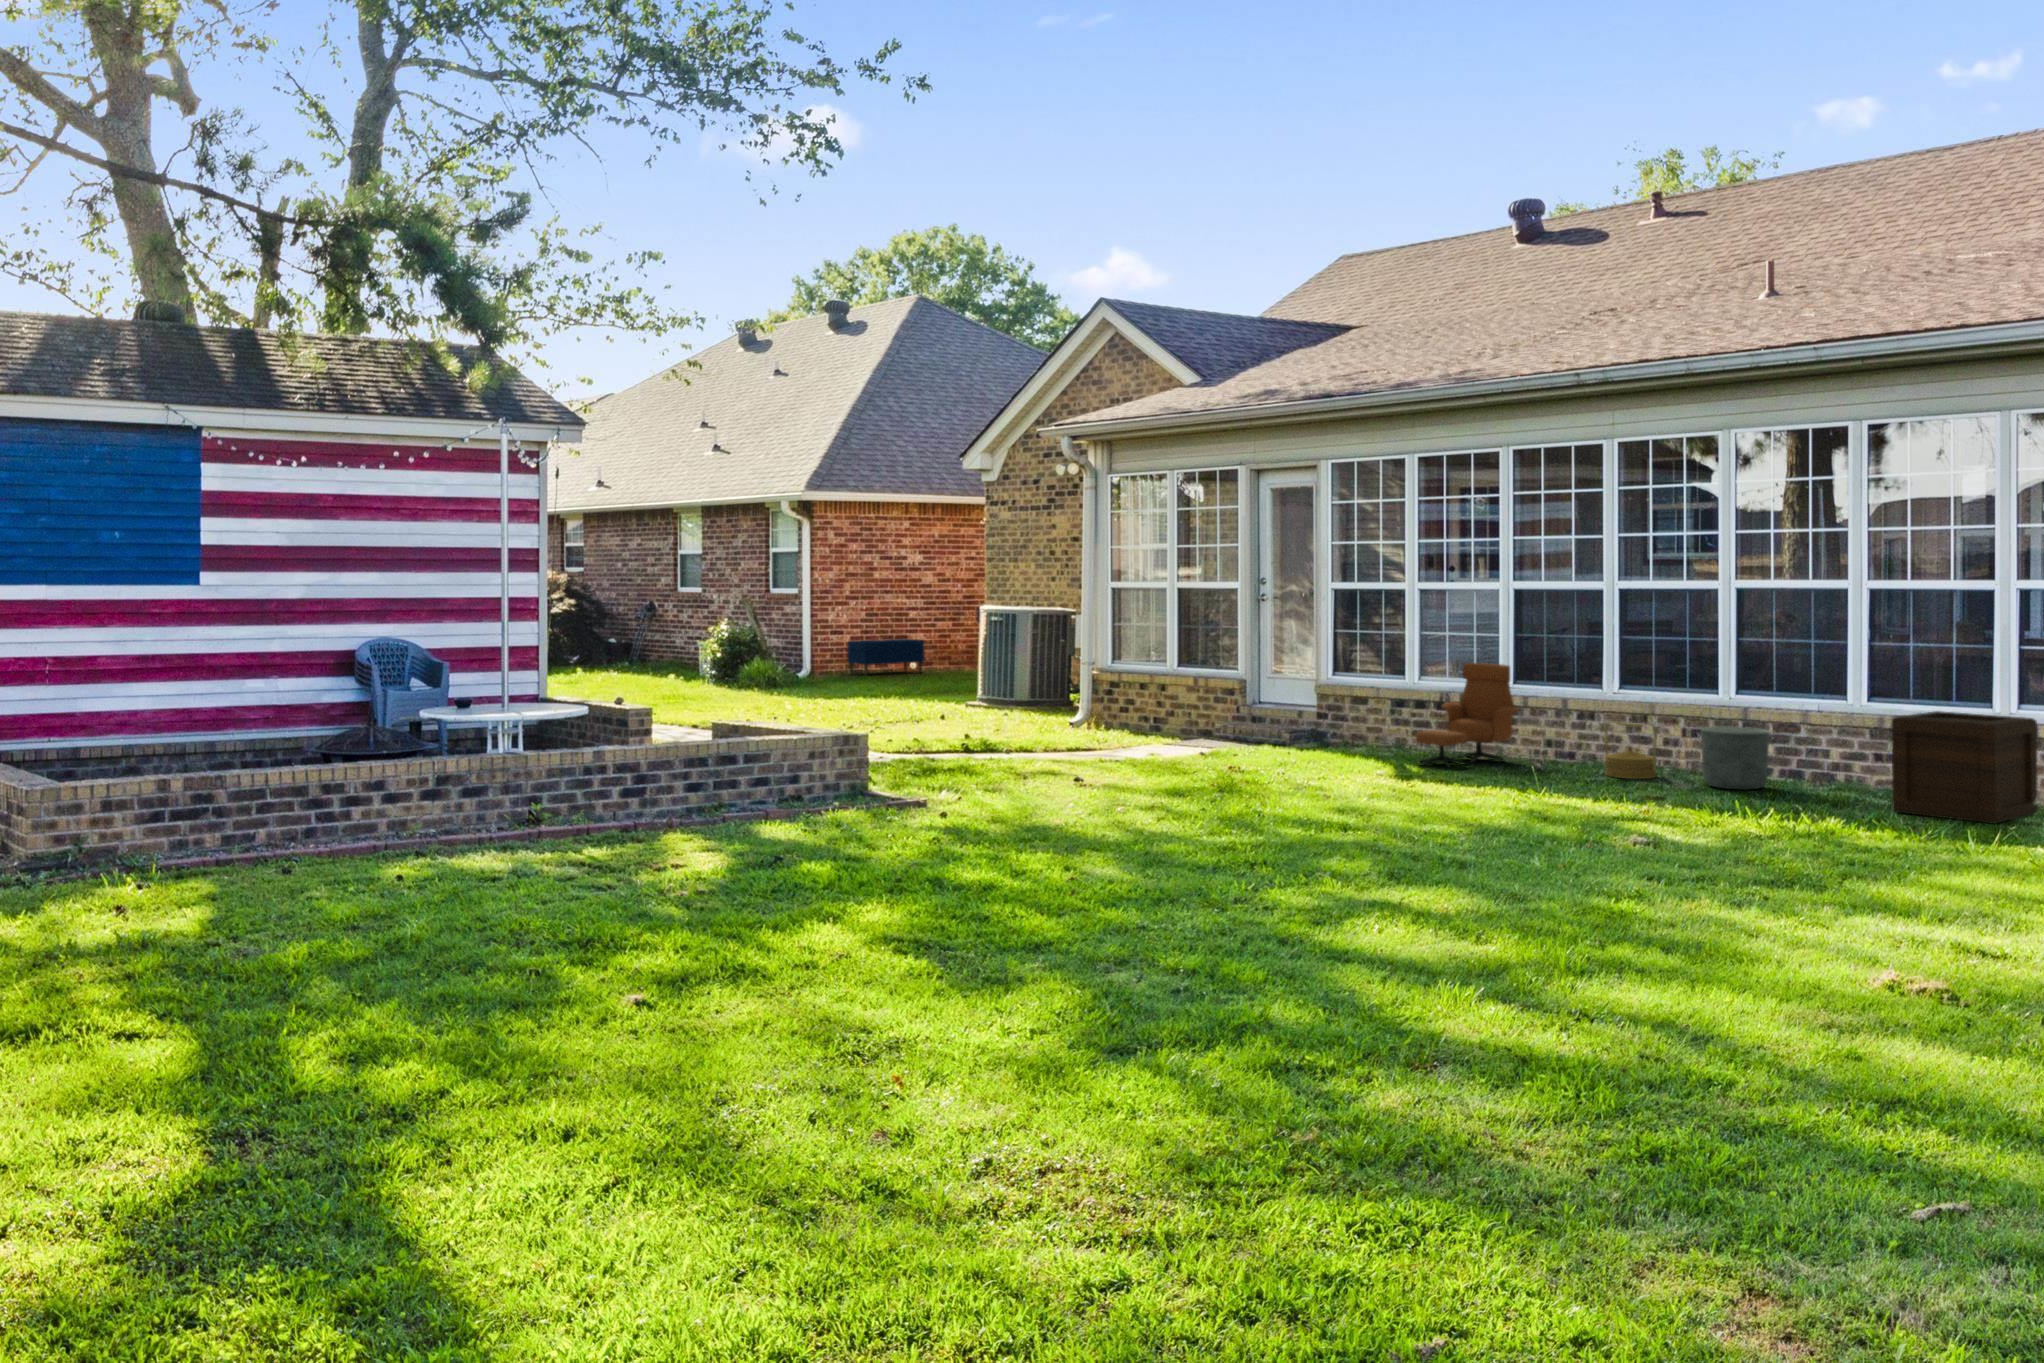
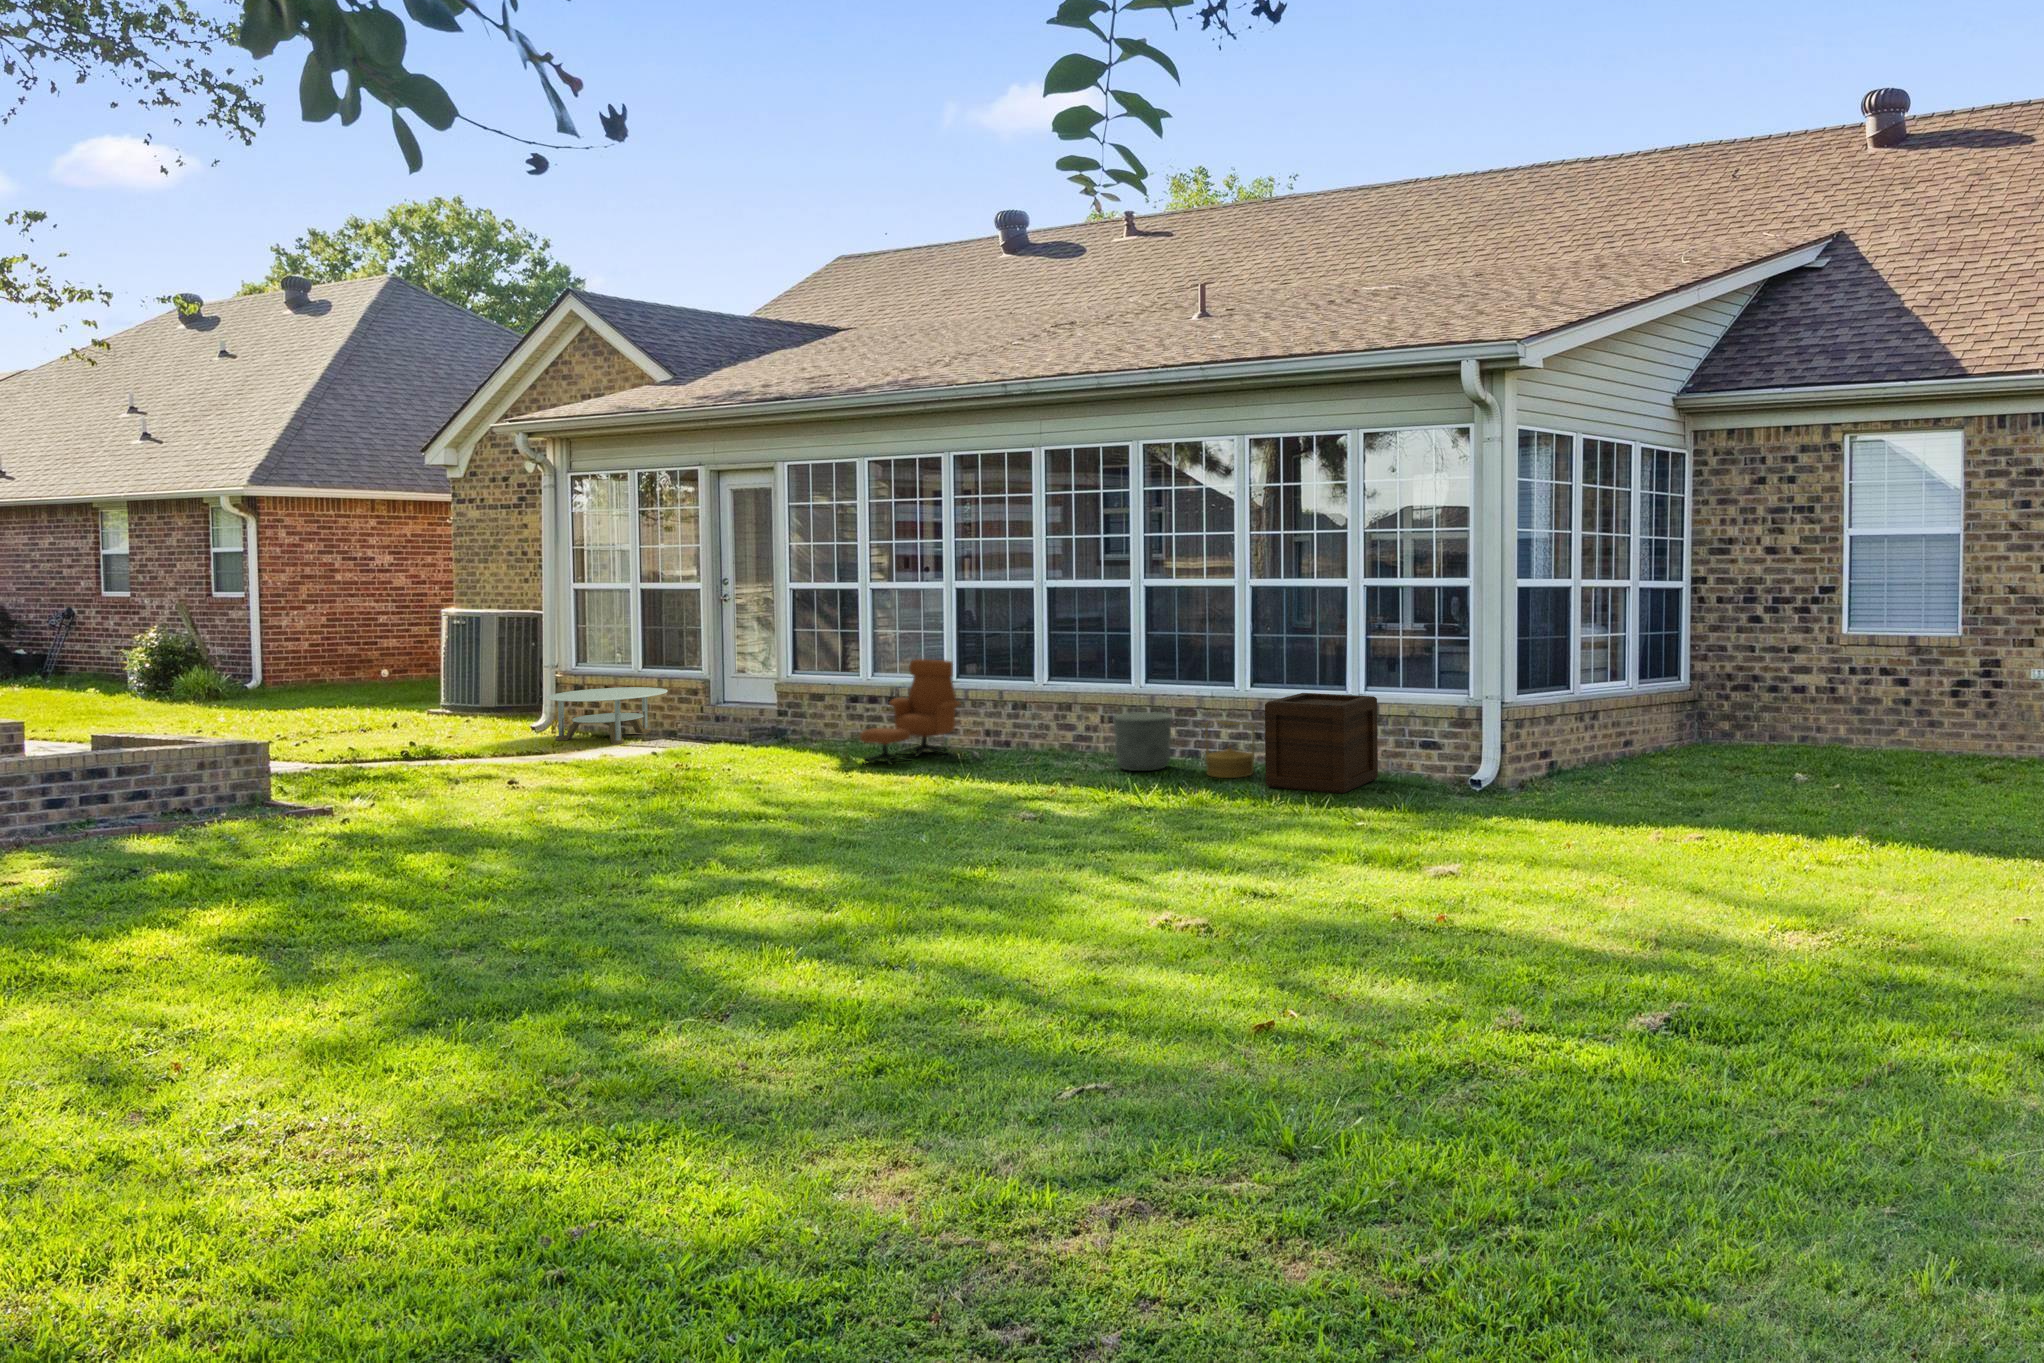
bench: present [847,639,925,675] -> none [305,640,403,683]
round table: none [1100,683,1208,736] -> present [546,687,668,745]
woven basket: present [1604,721,1657,779] -> present [1205,720,1255,778]

